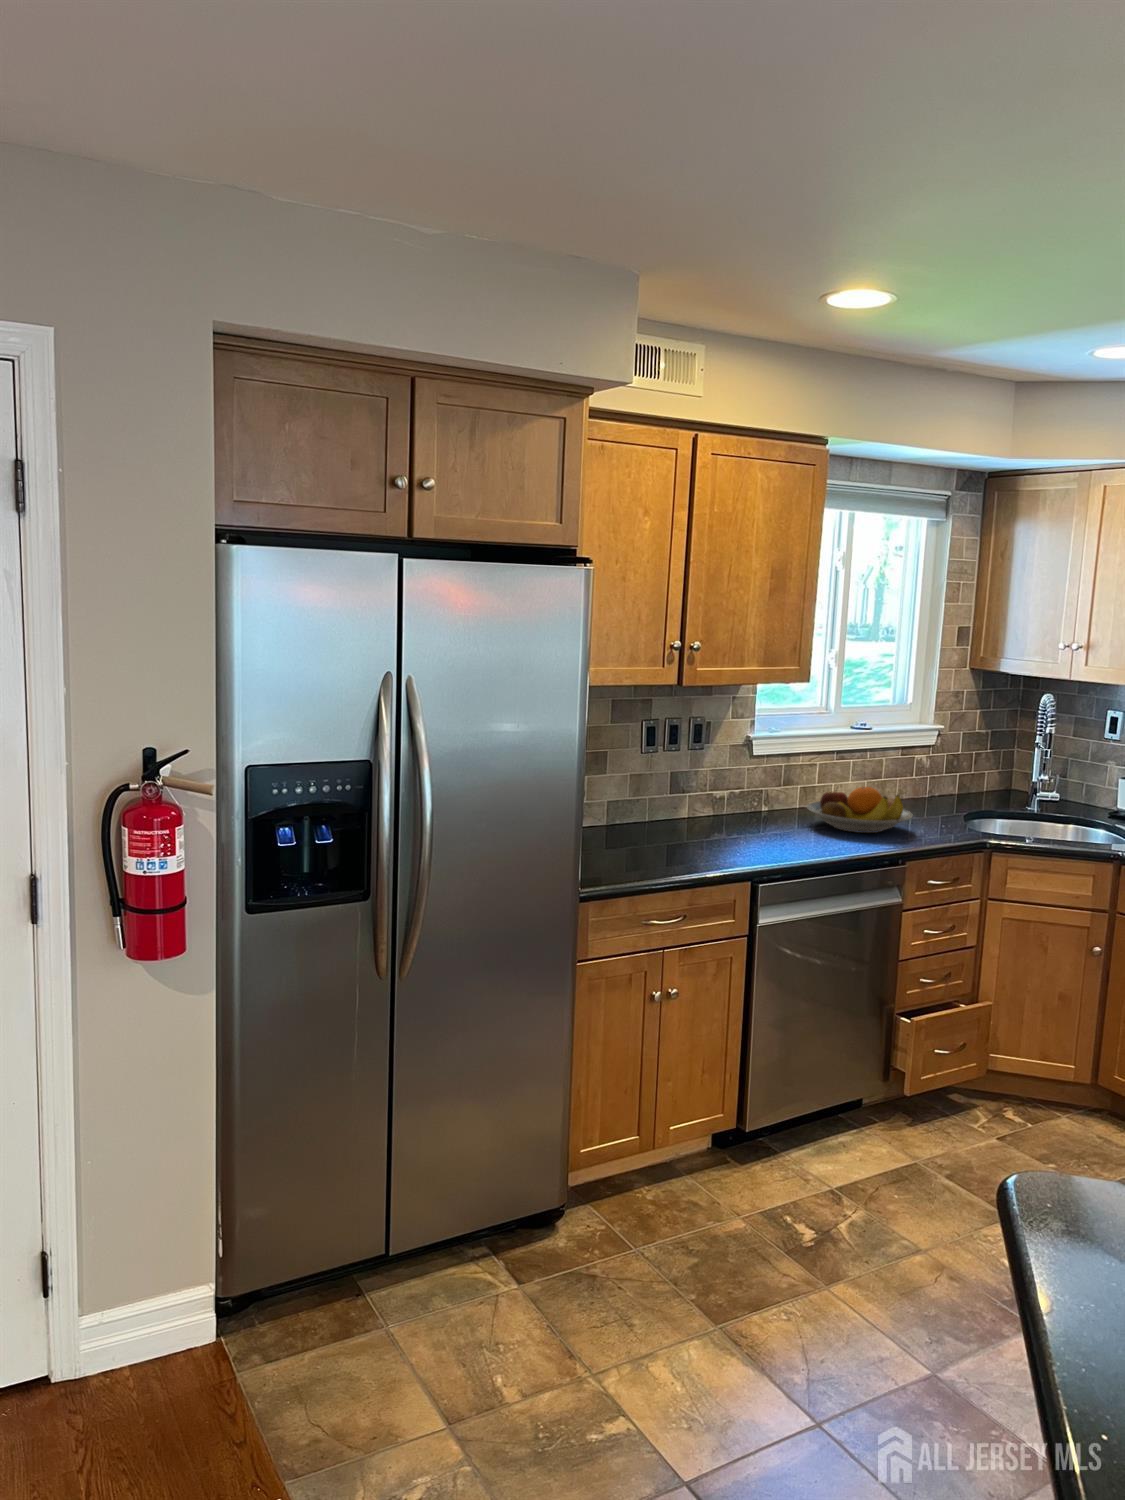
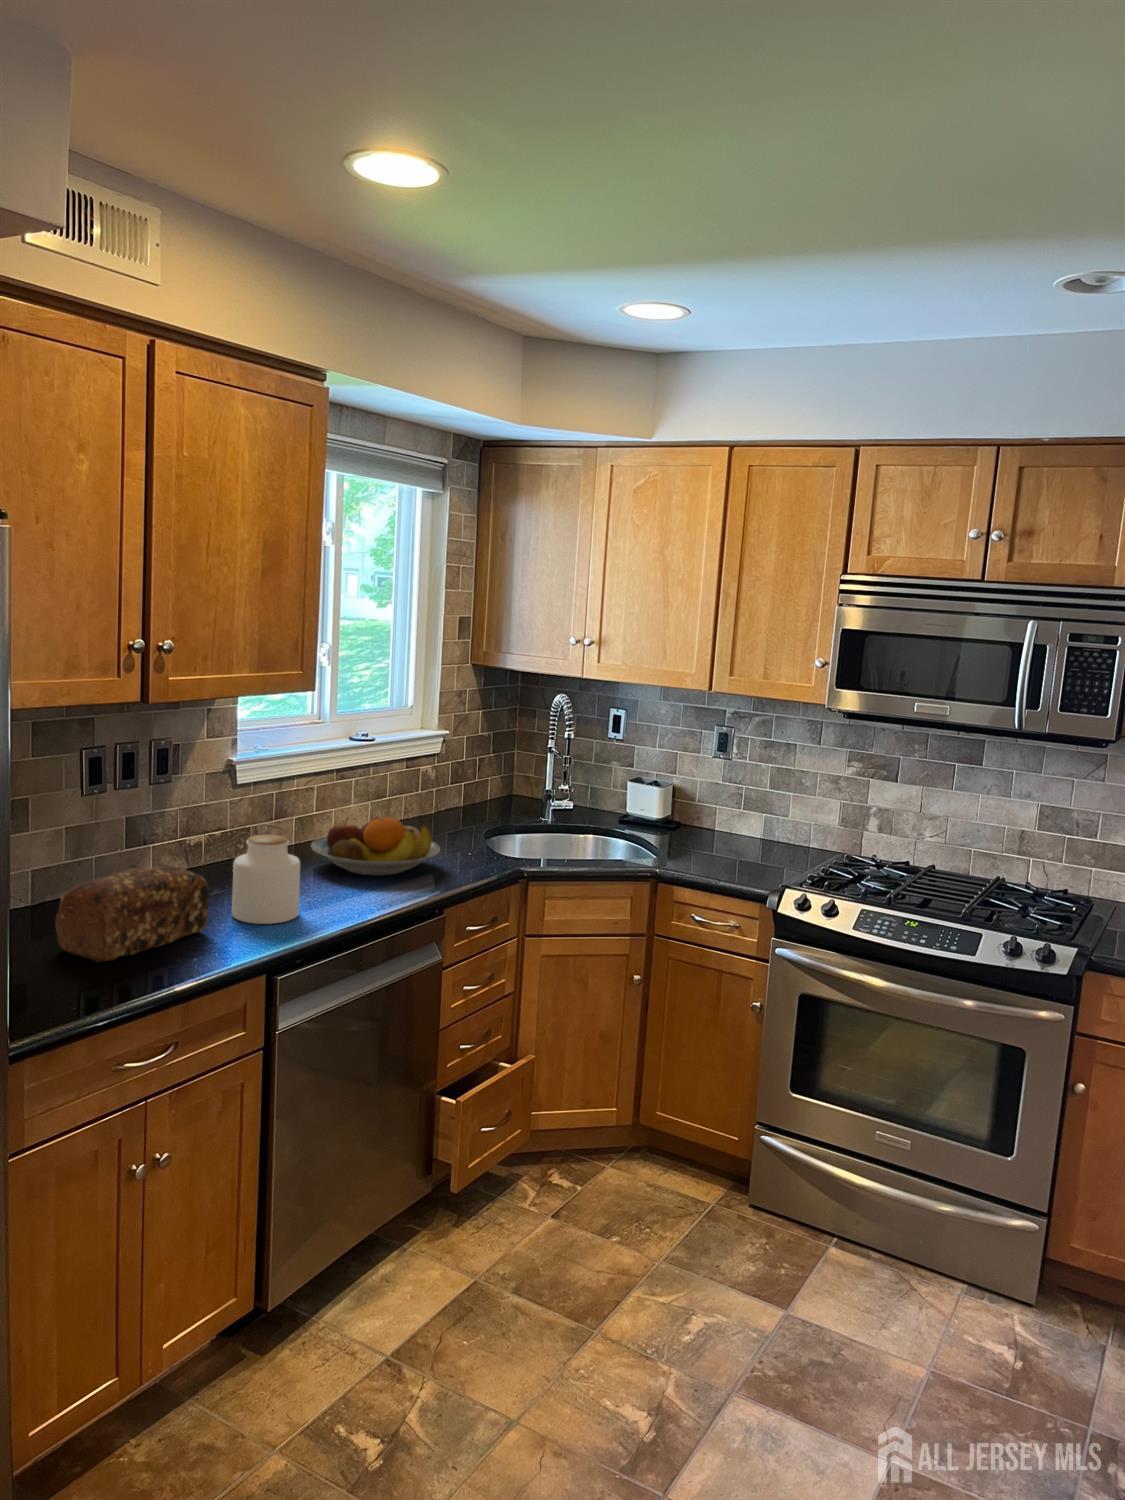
jar: none [737,787,788,851] -> present [232,835,300,924]
bread loaf: none [618,801,719,859] -> present [55,865,209,962]

